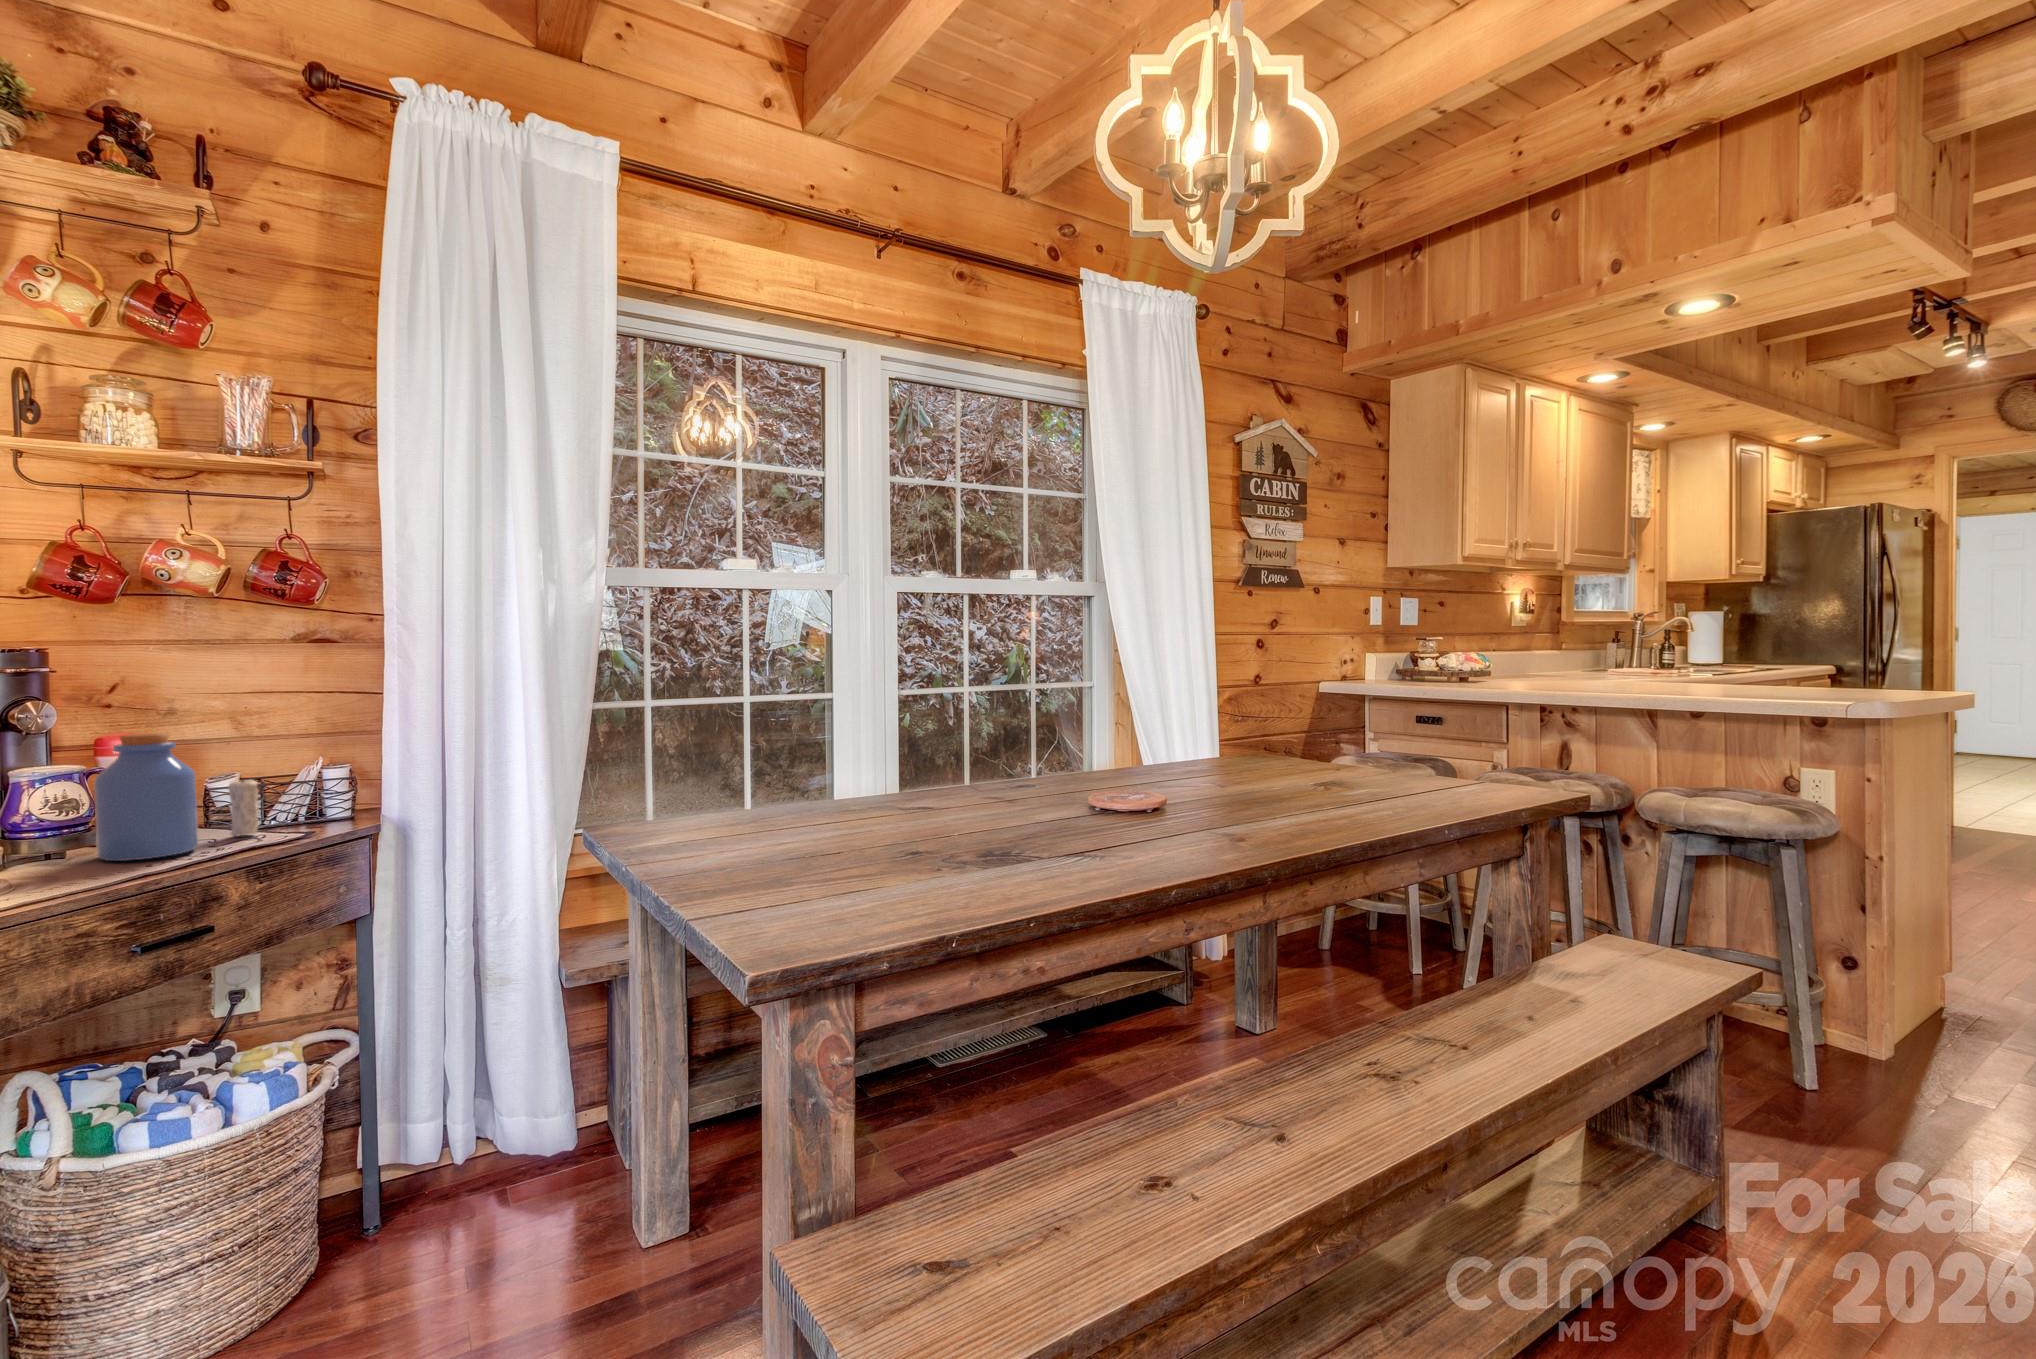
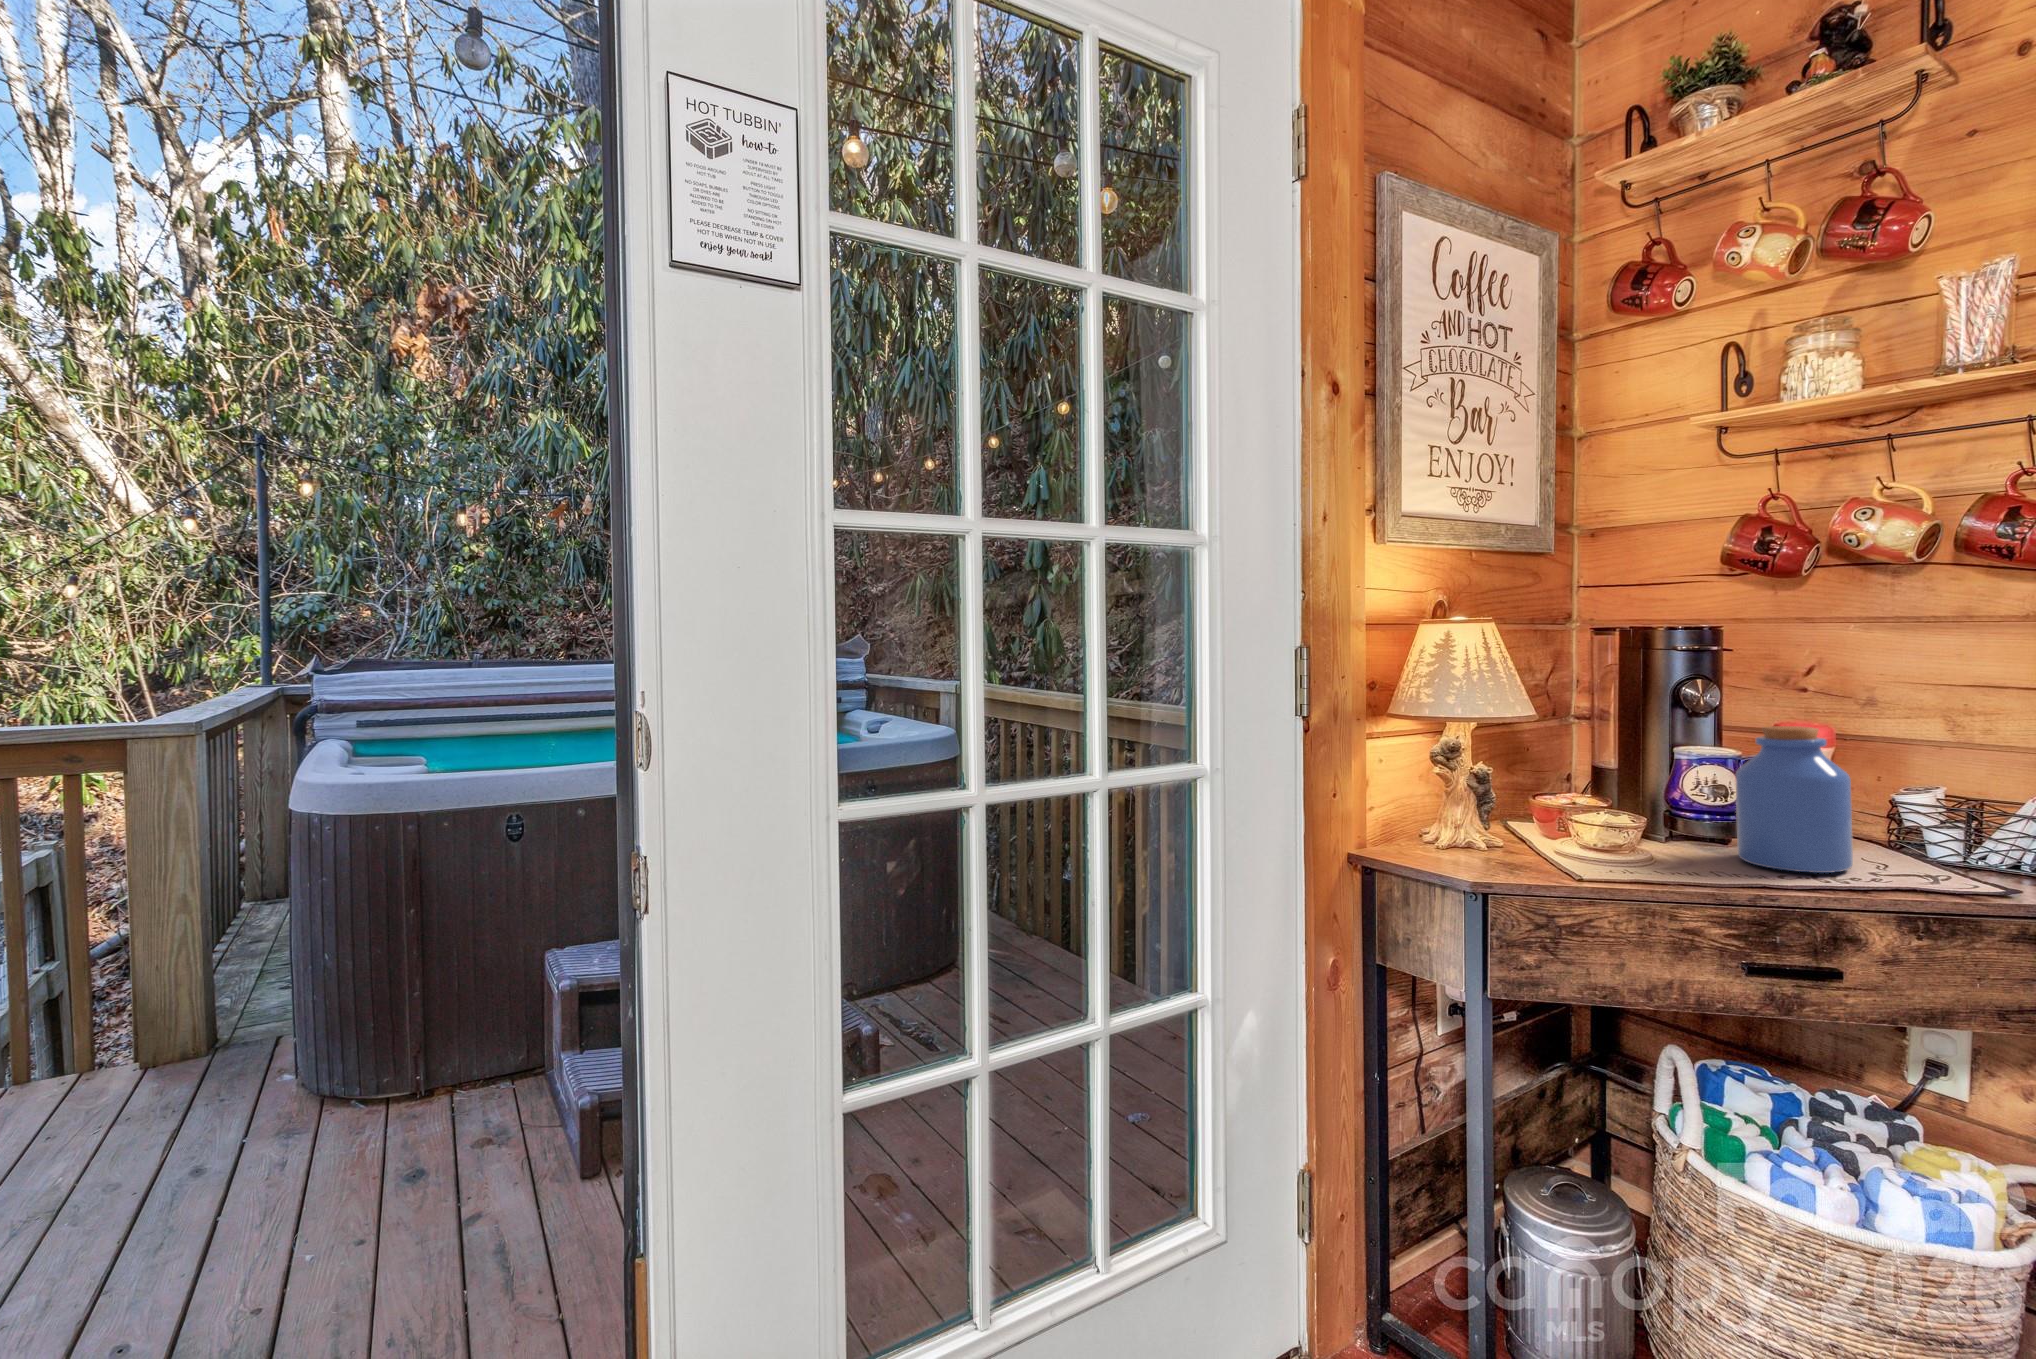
candle: present [229,780,259,836] -> none [1908,780,1953,868]

